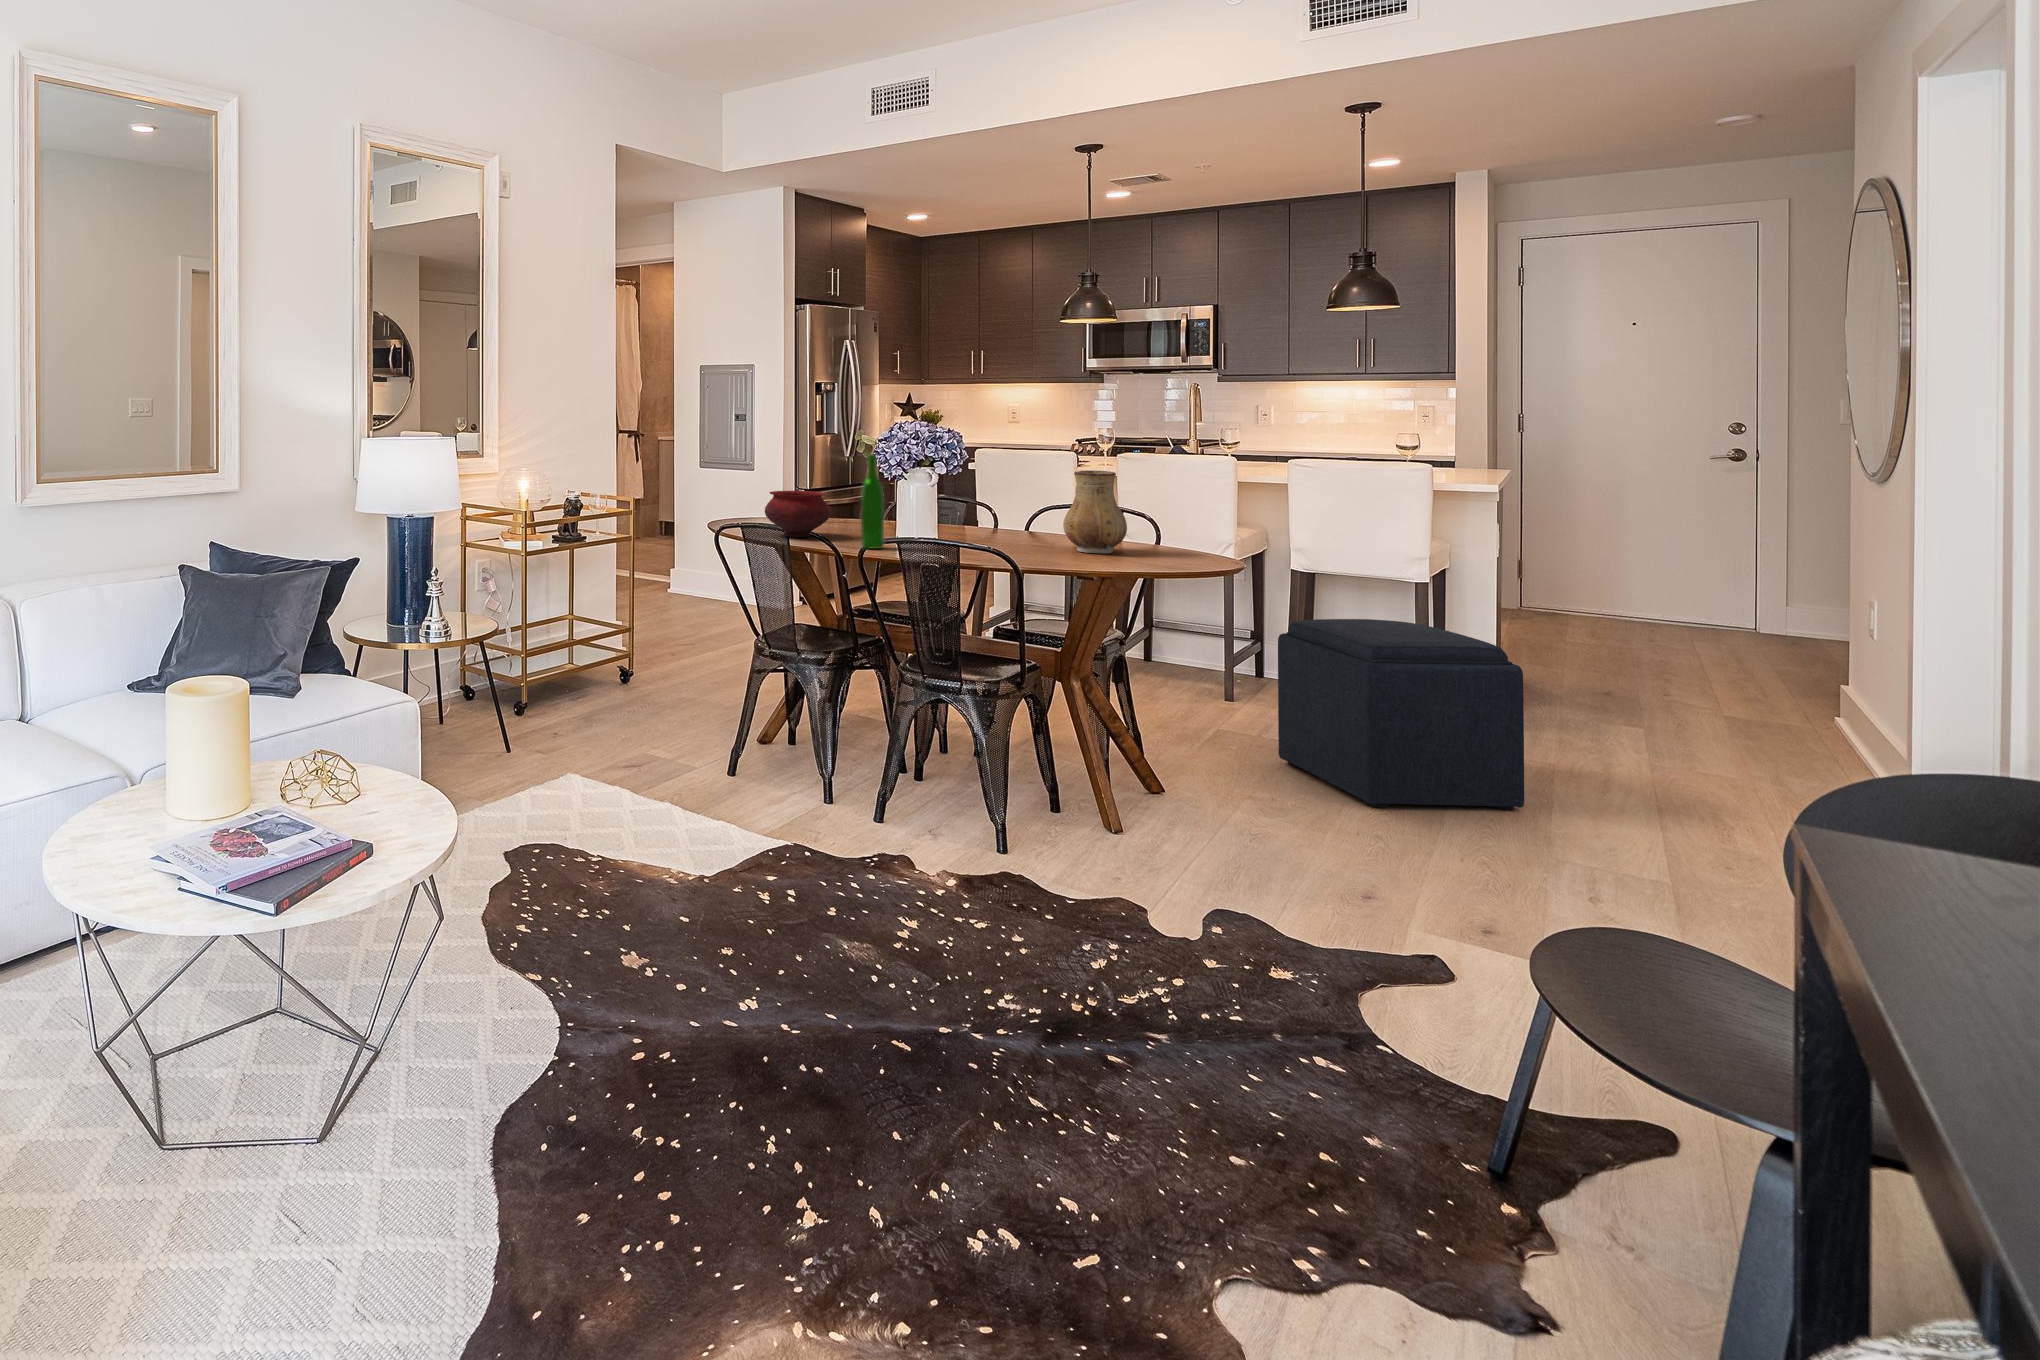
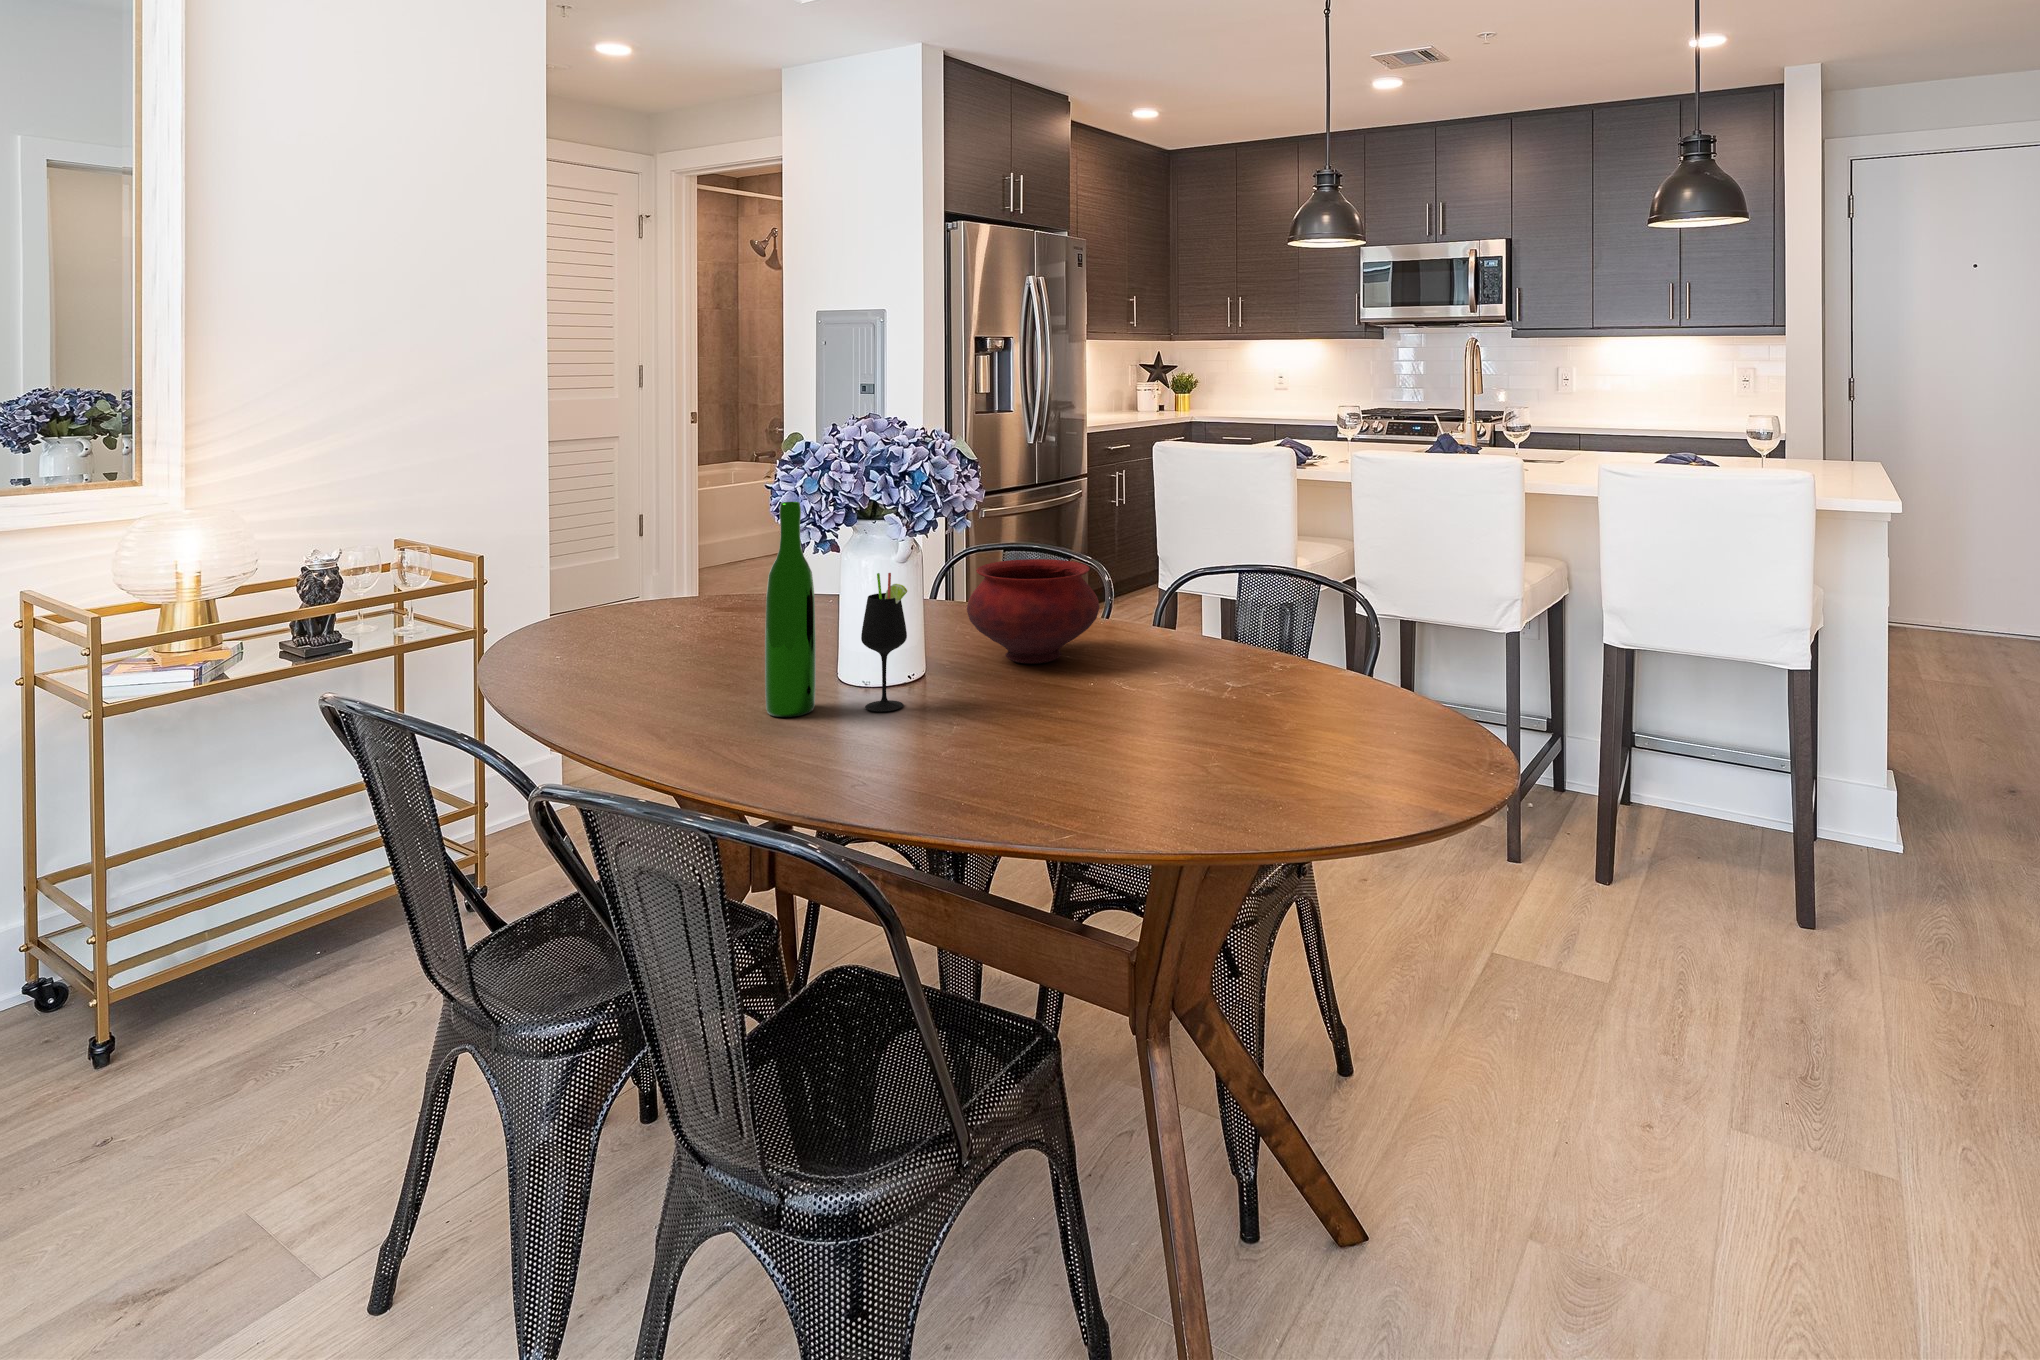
ceramic pitcher: present [1063,470,1127,553] -> none [1189,525,1308,707]
wine glass: none [905,486,929,549] -> present [861,573,907,711]
bowl: present [765,491,831,537] -> present [967,559,1099,664]
ottoman: present [1278,619,1524,810] -> none [1589,769,2016,1200]

